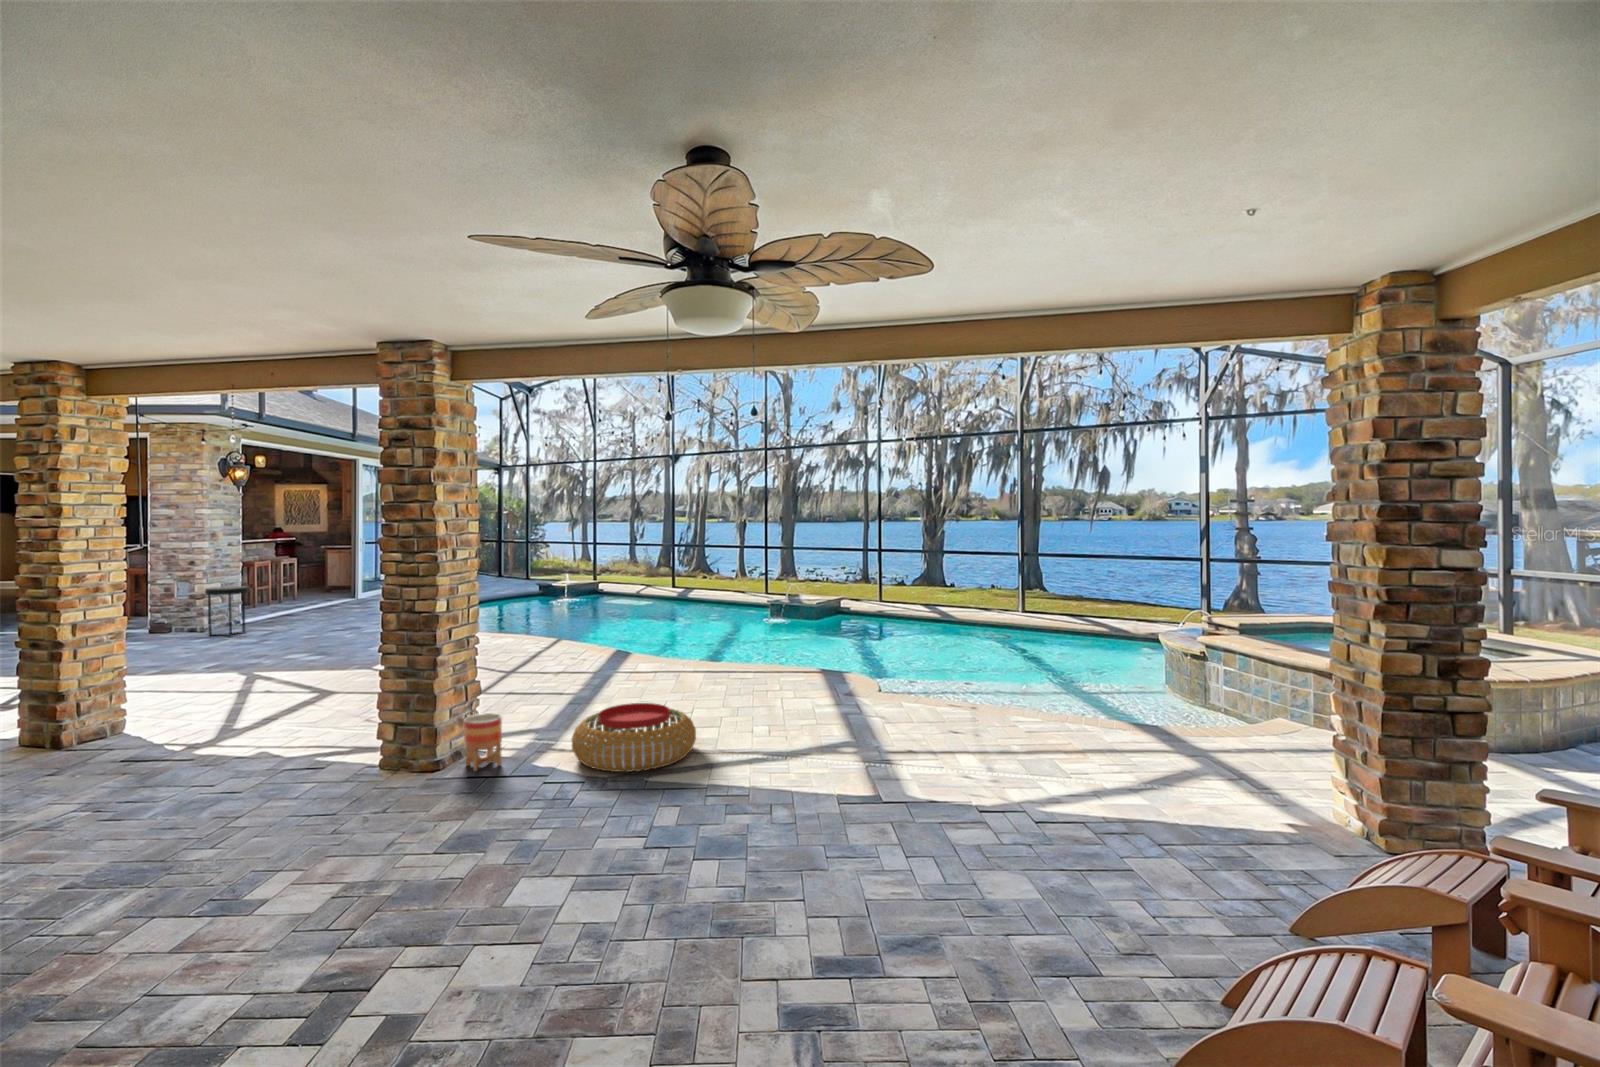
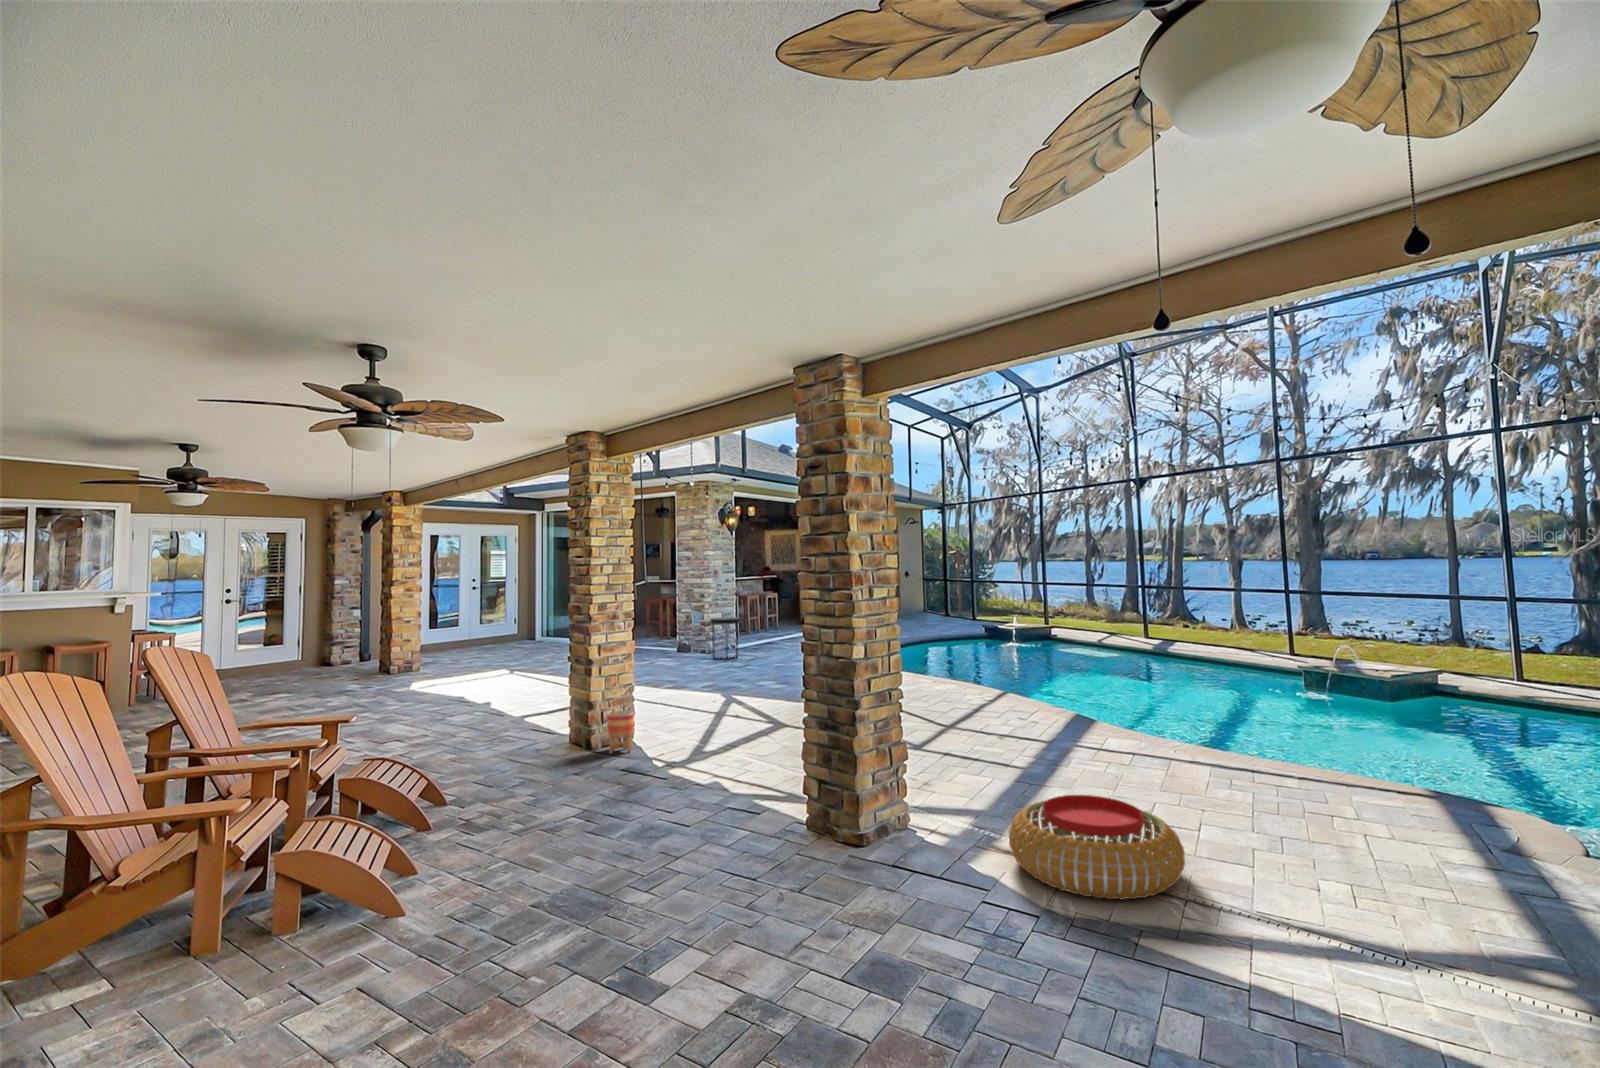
planter: present [464,713,502,771] -> present [607,710,634,753]

